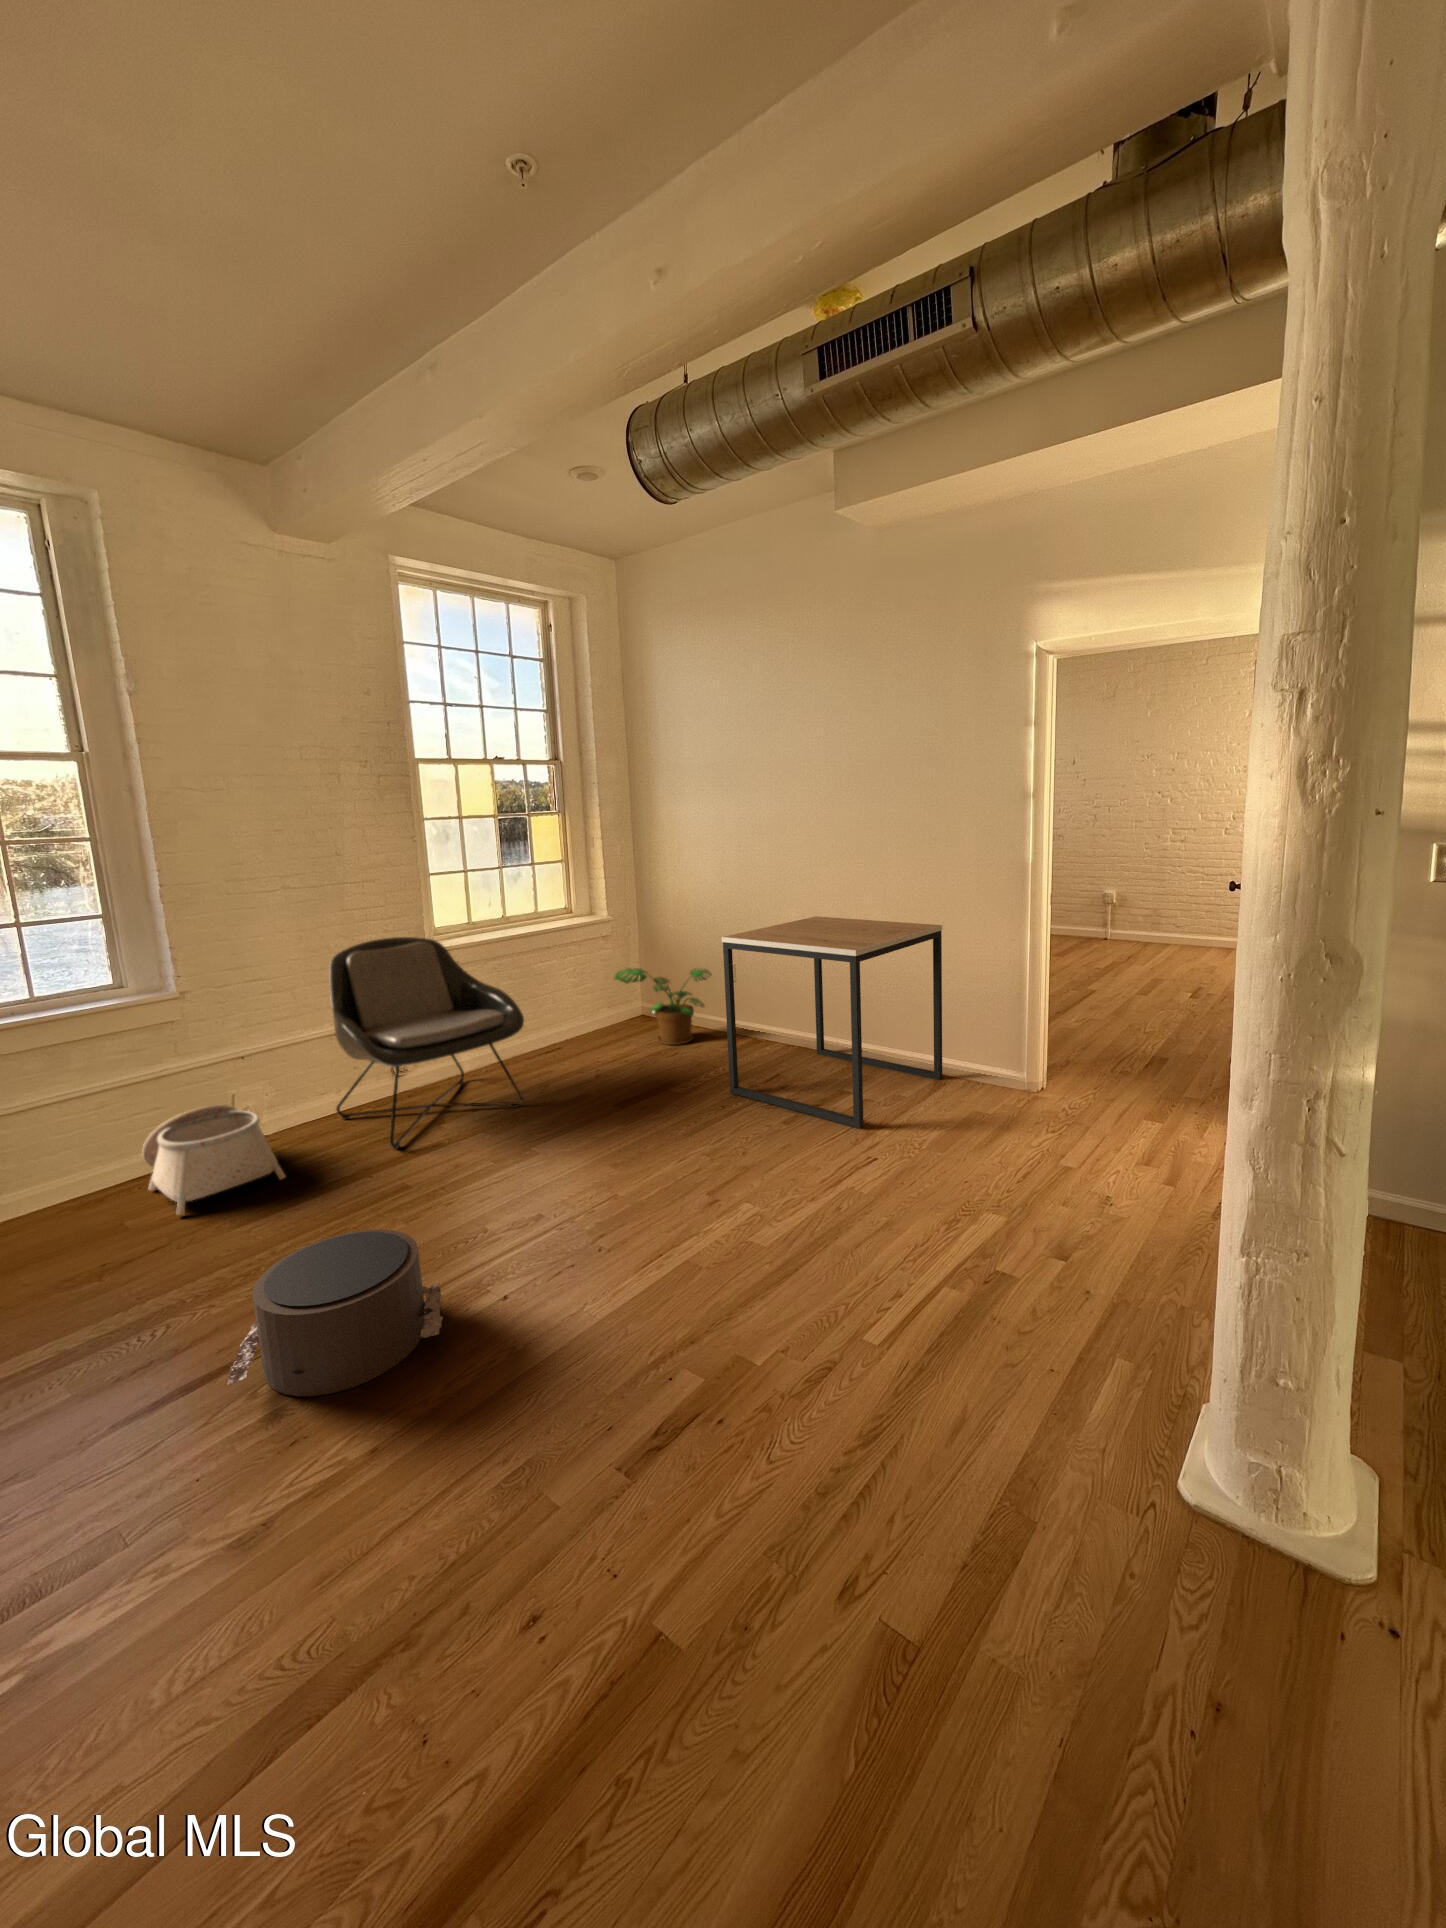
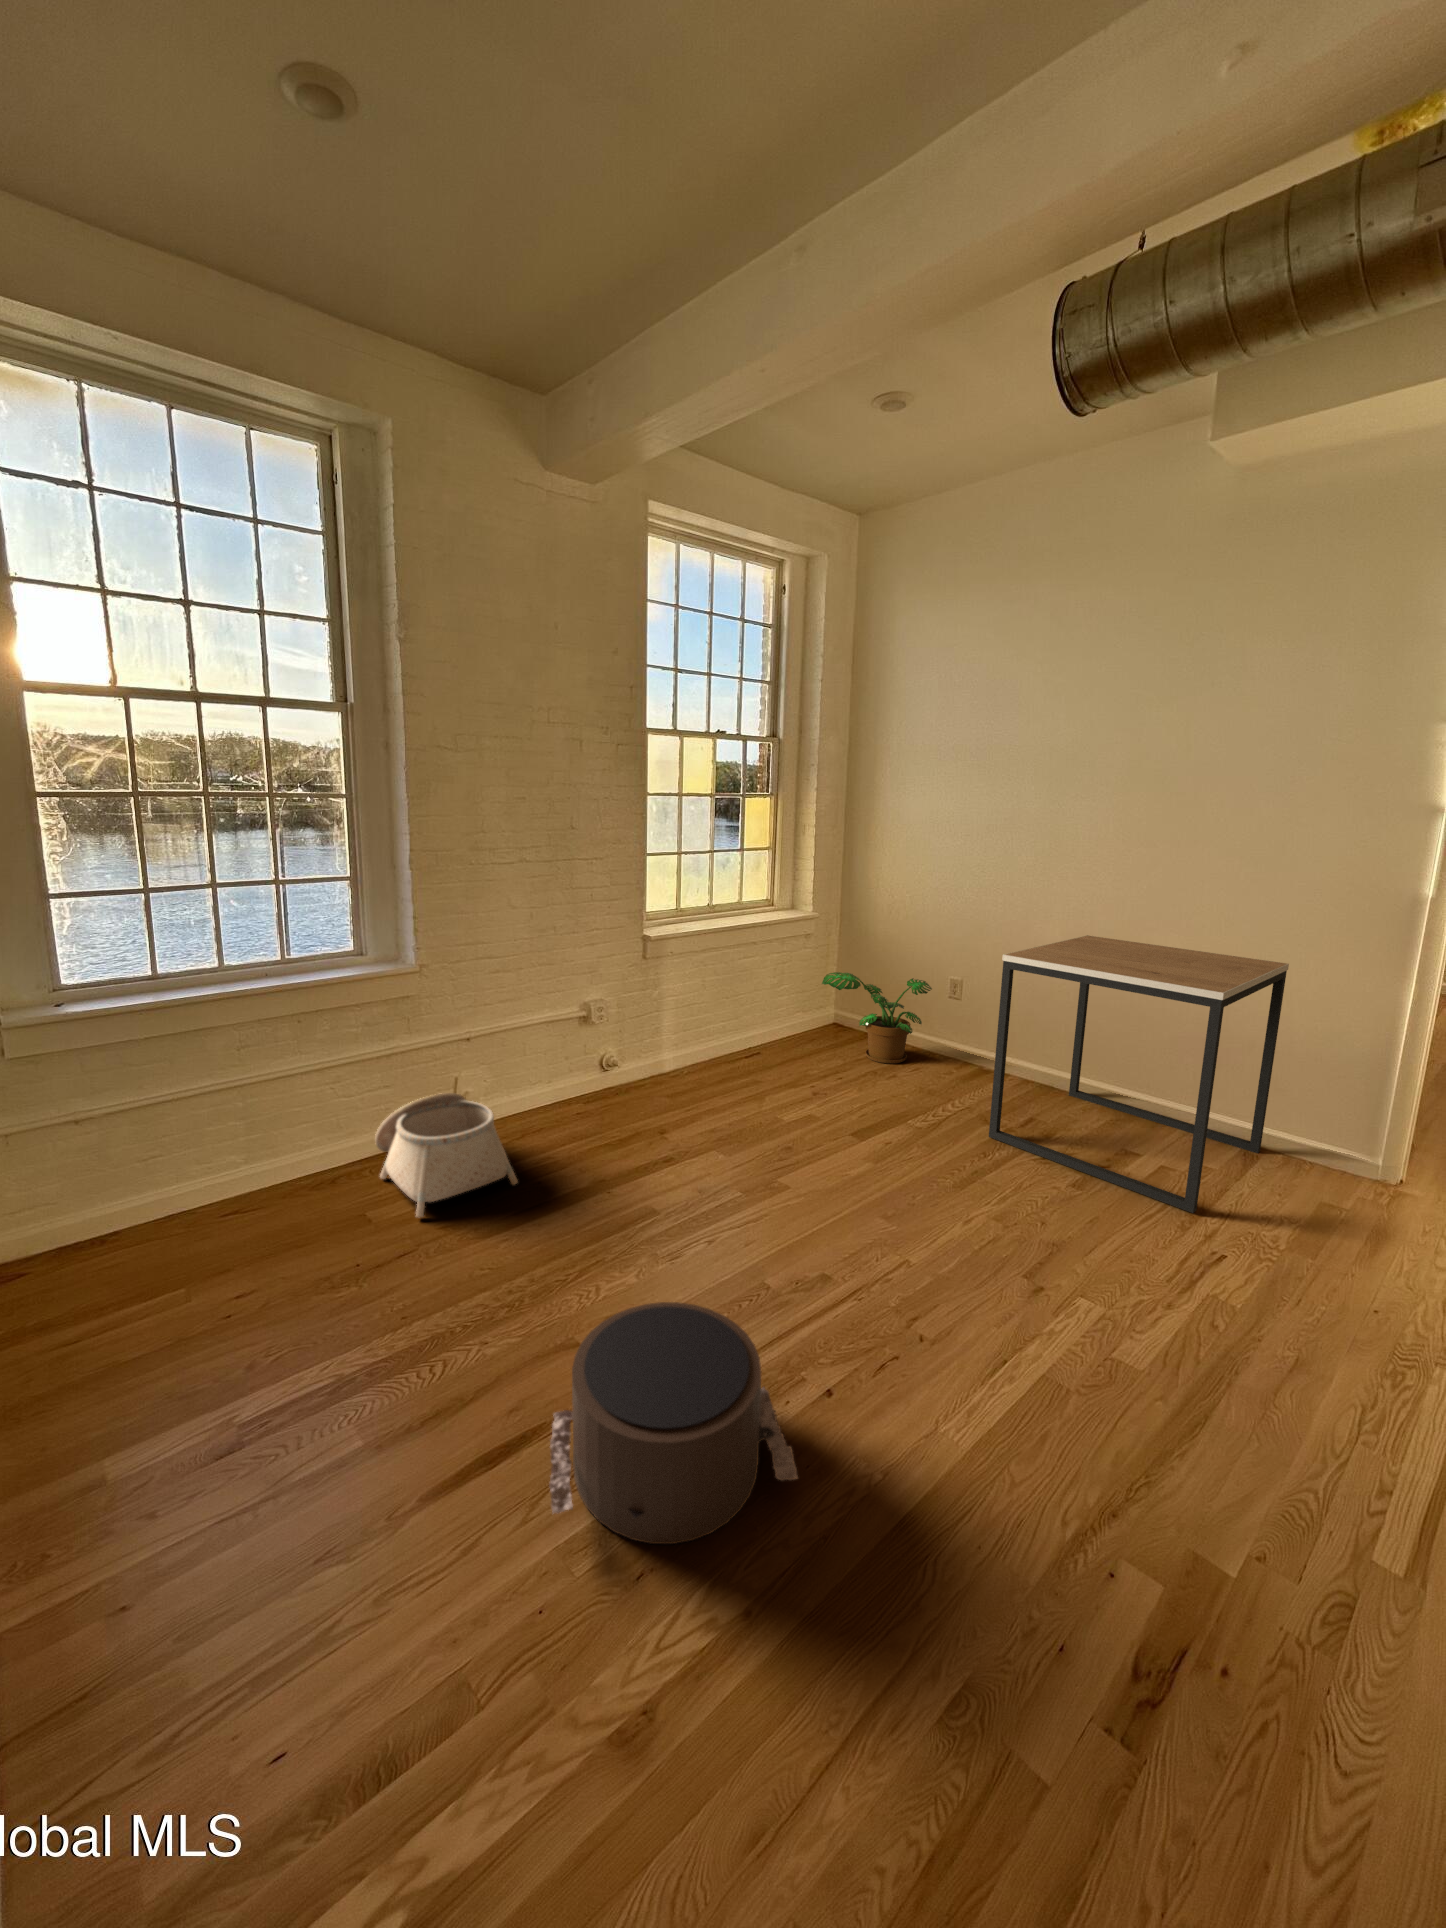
lounge chair: present [329,937,524,1149] -> none [550,922,759,1162]

